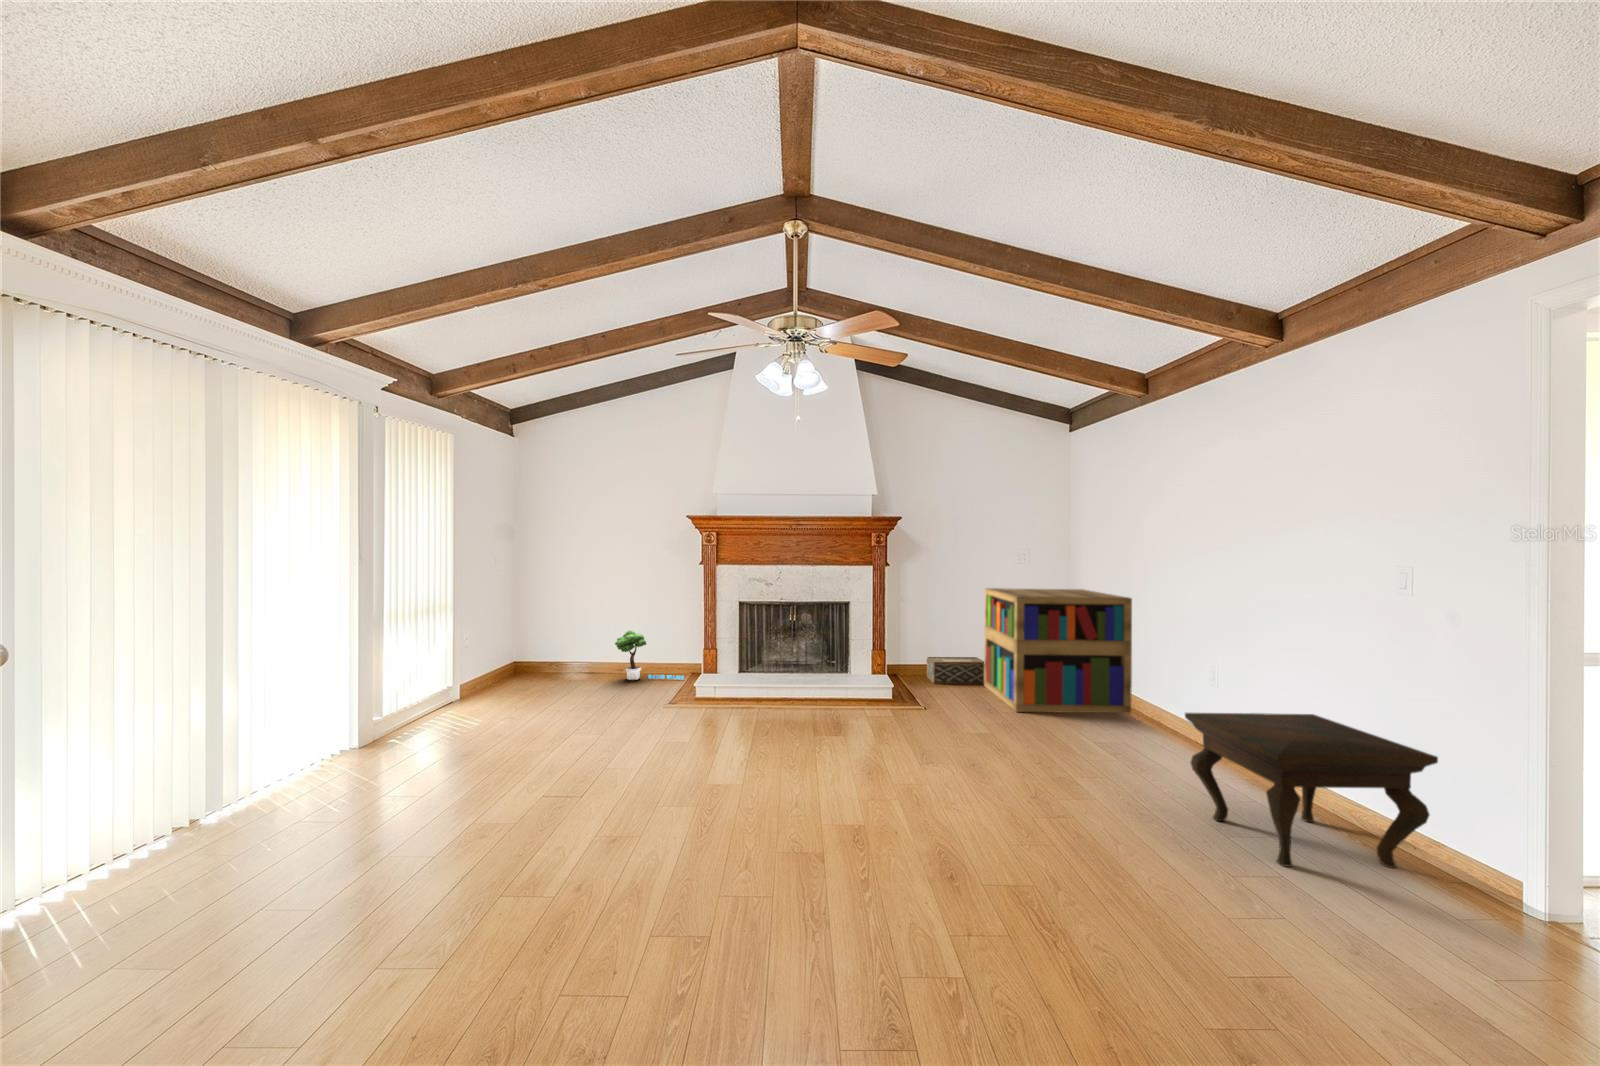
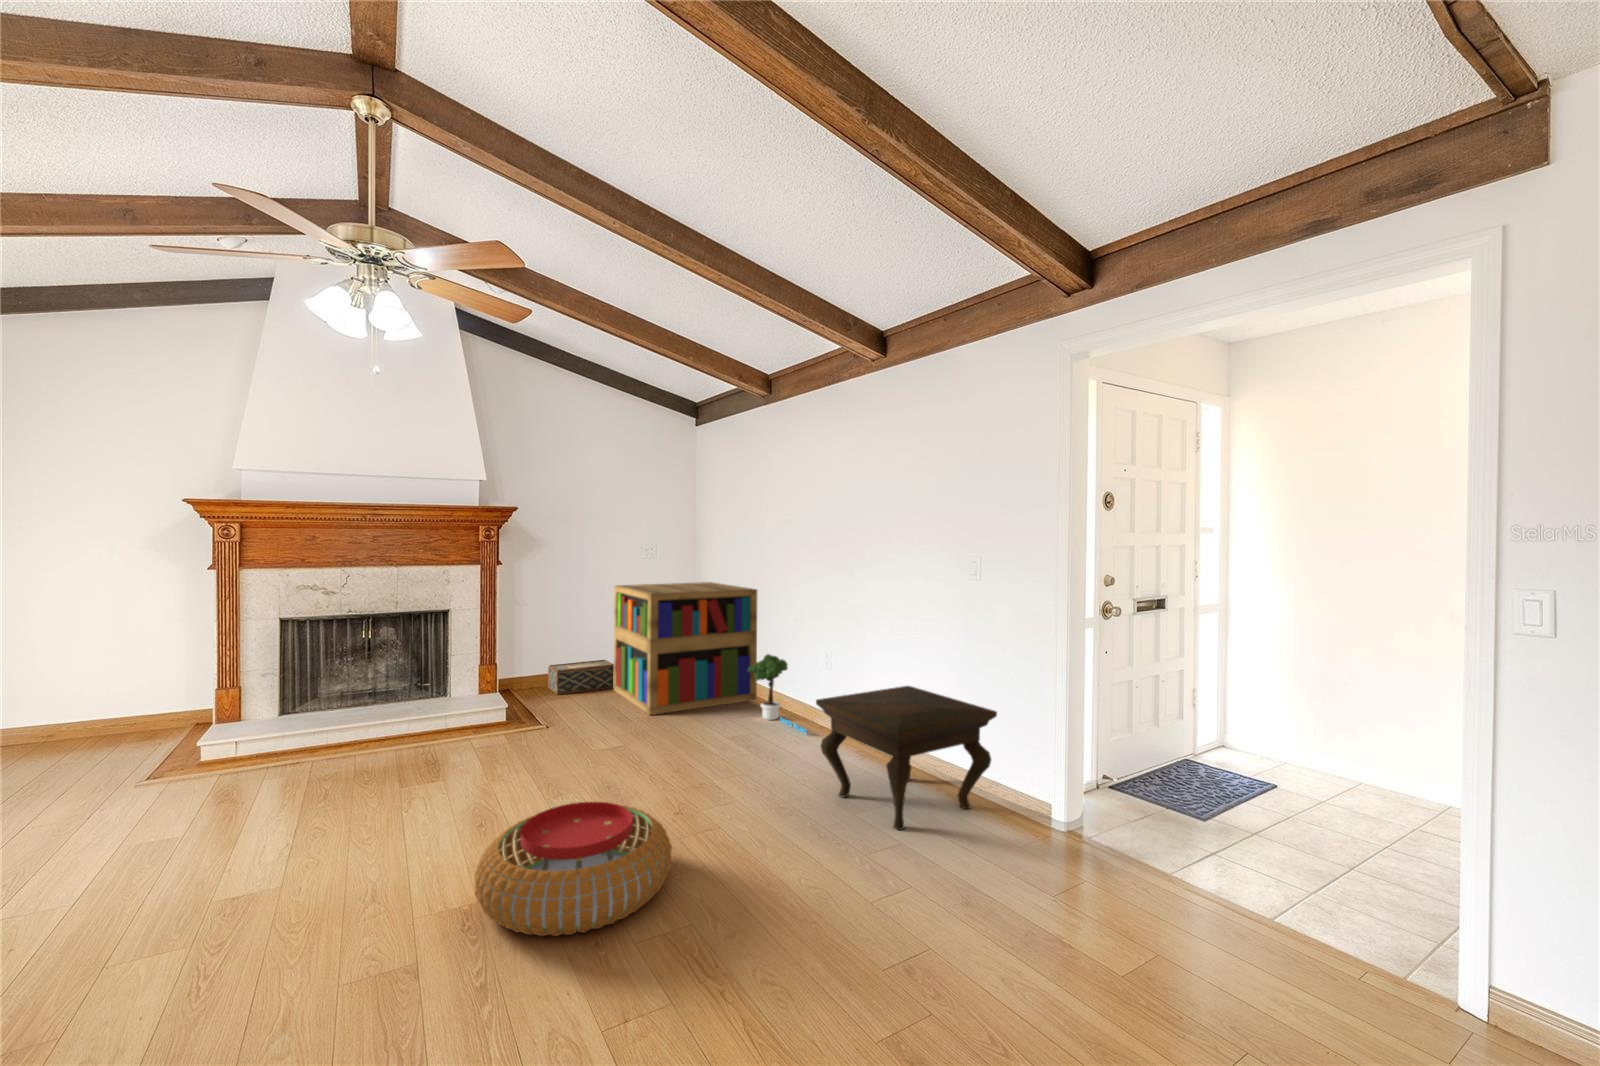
potted tree: present [615,631,684,680] -> present [748,654,807,734]
pouf: none [863,765,1022,867] -> present [475,802,672,936]

